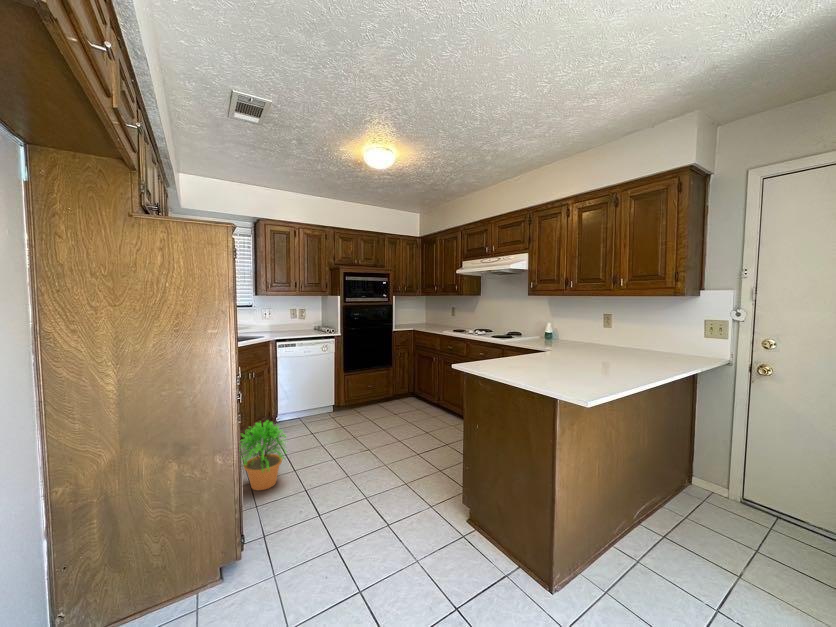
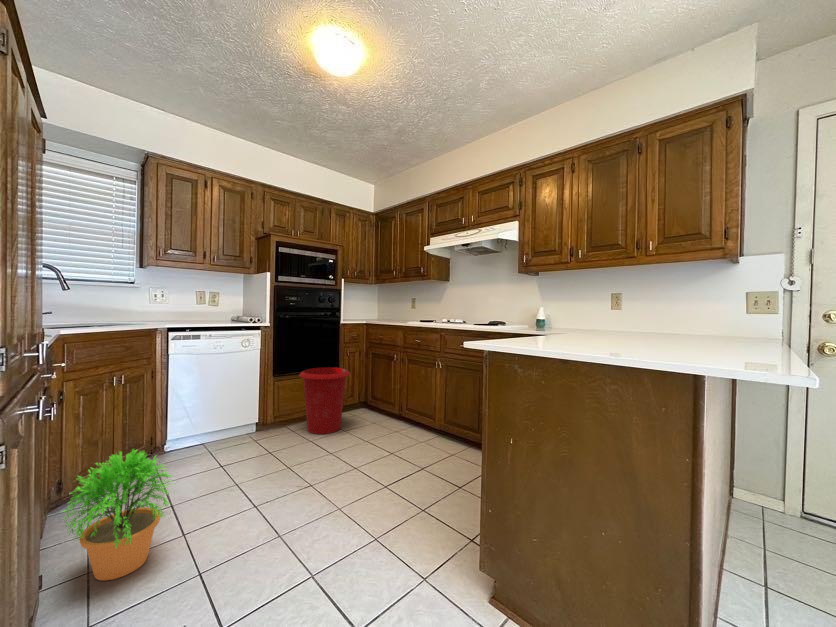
waste bin: none [362,365,400,416] -> present [299,367,350,434]

